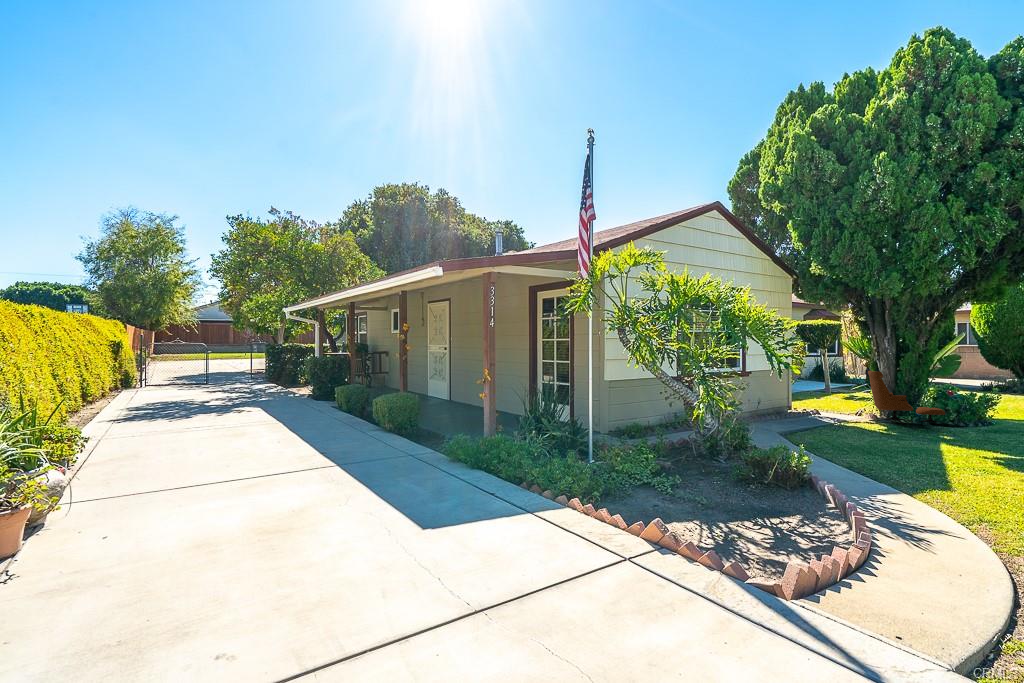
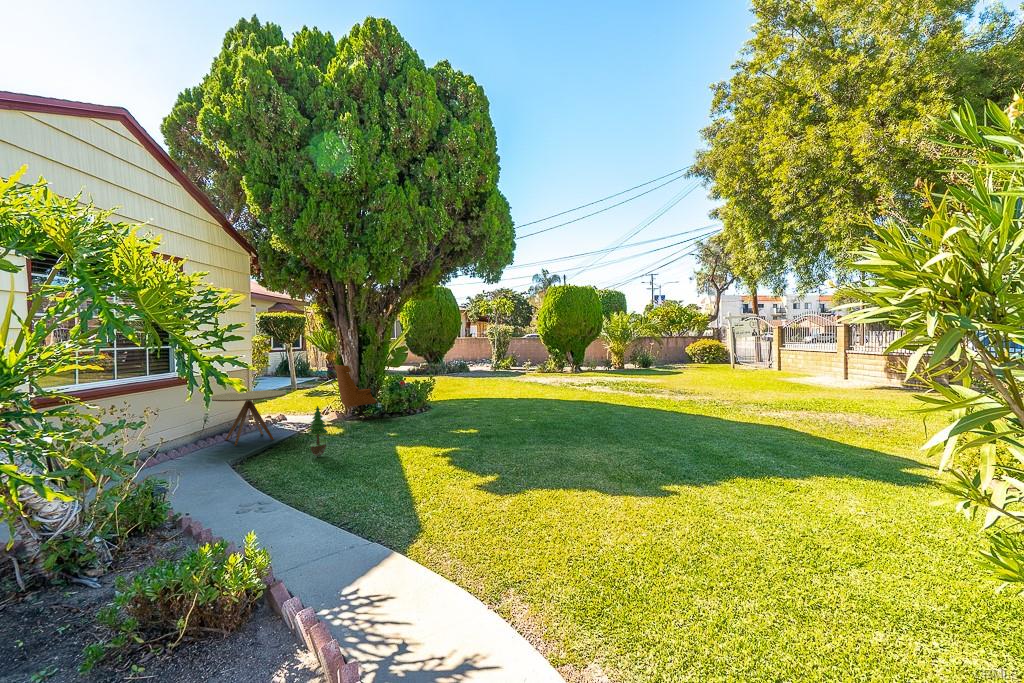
round table: none [765,386,822,425] -> present [212,390,286,446]
potted tree: none [839,400,856,440] -> present [308,406,327,457]

